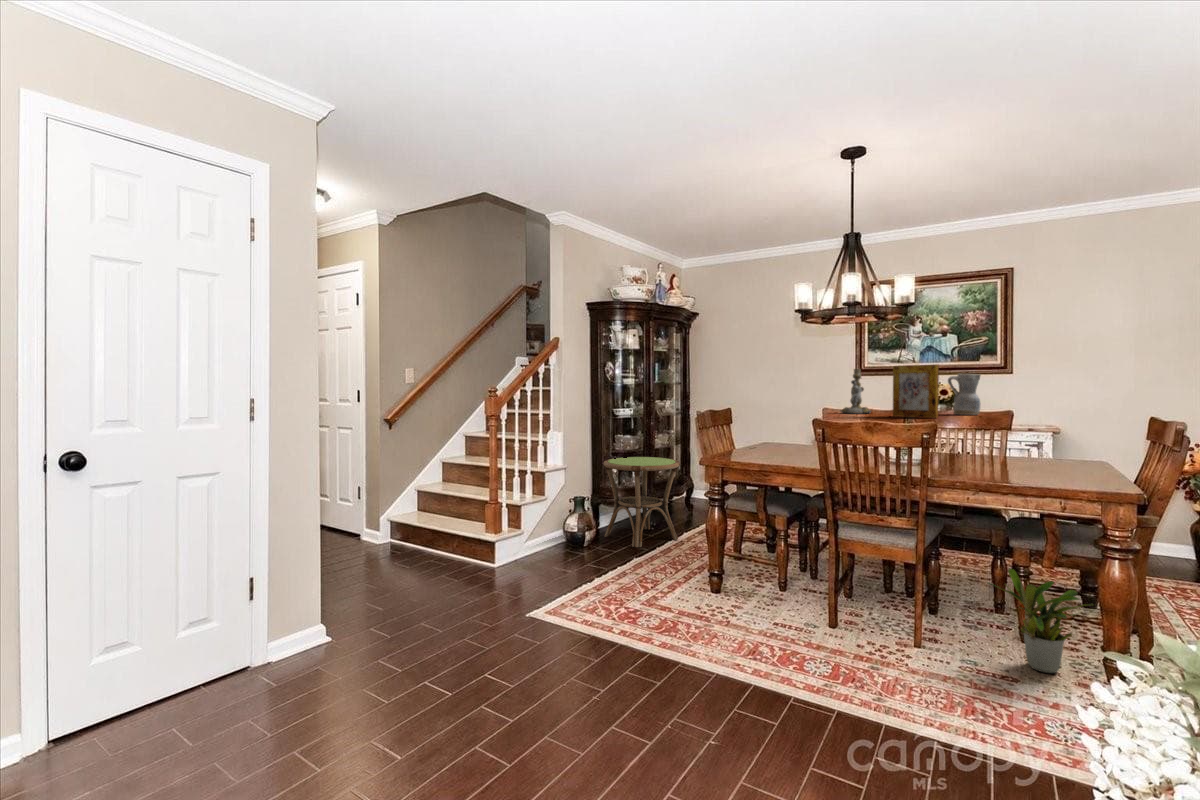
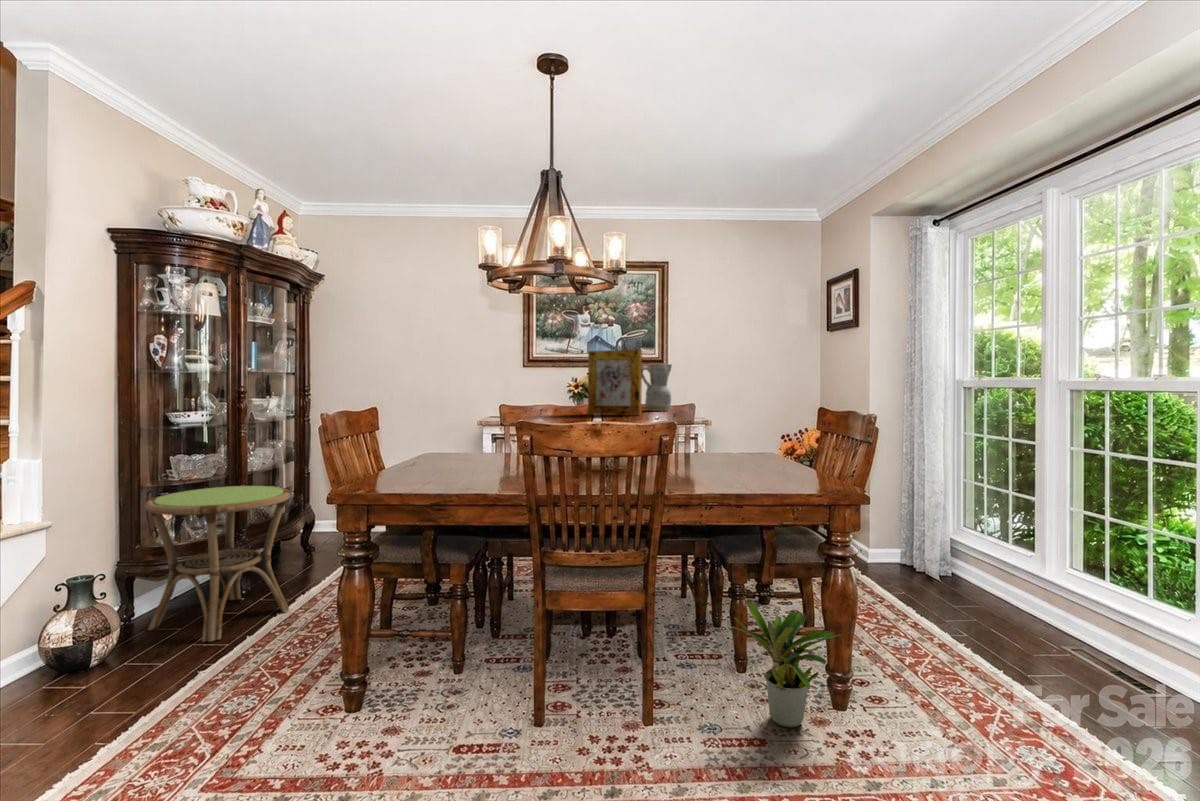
candlestick: present [840,369,871,414] -> none [521,355,559,412]

